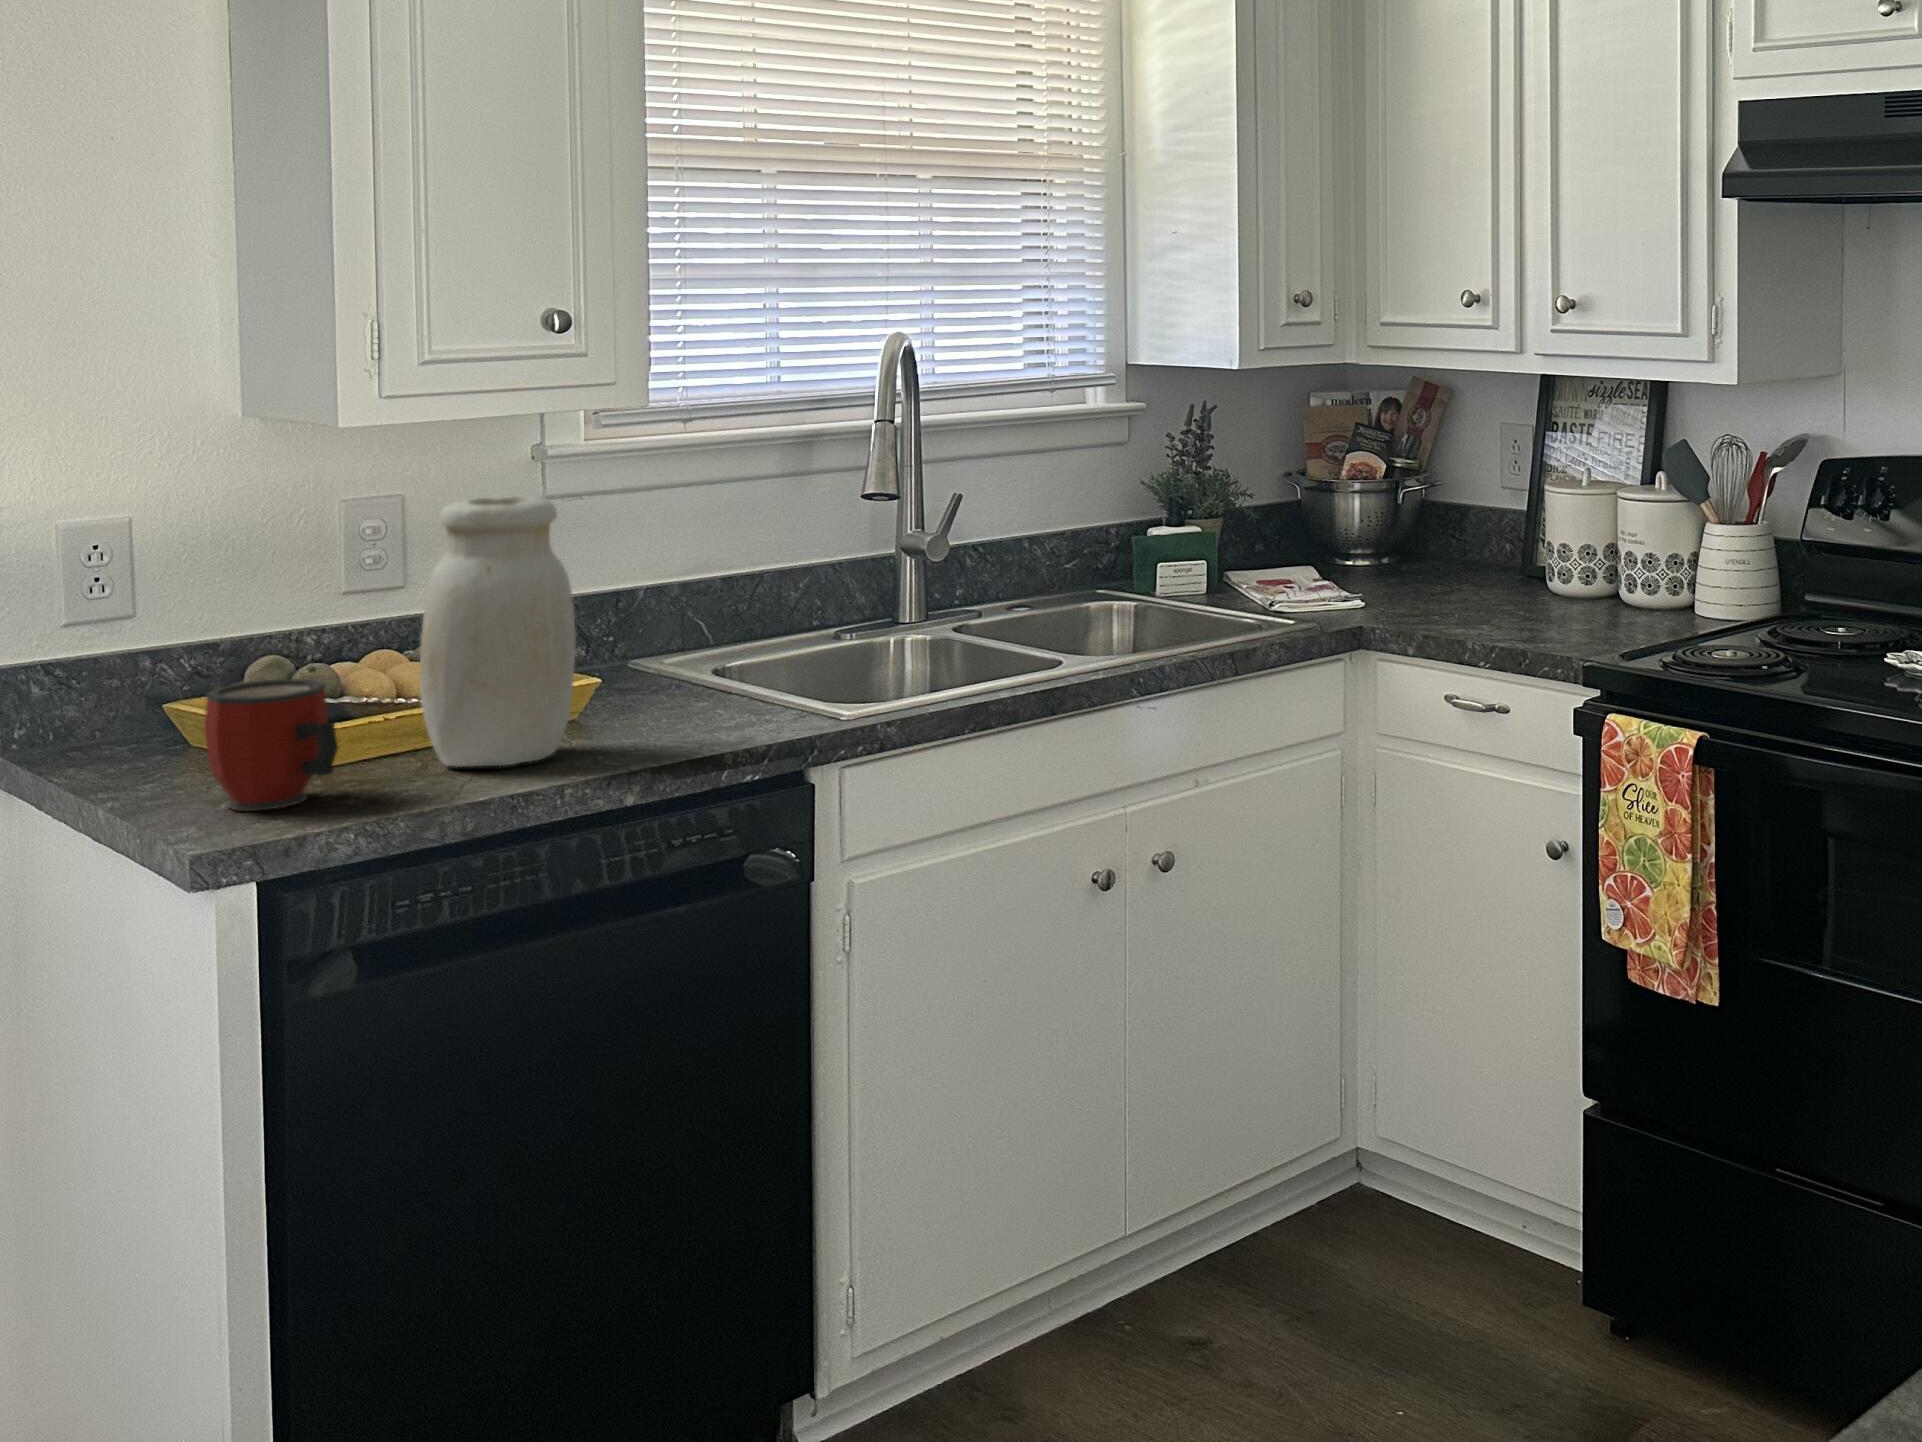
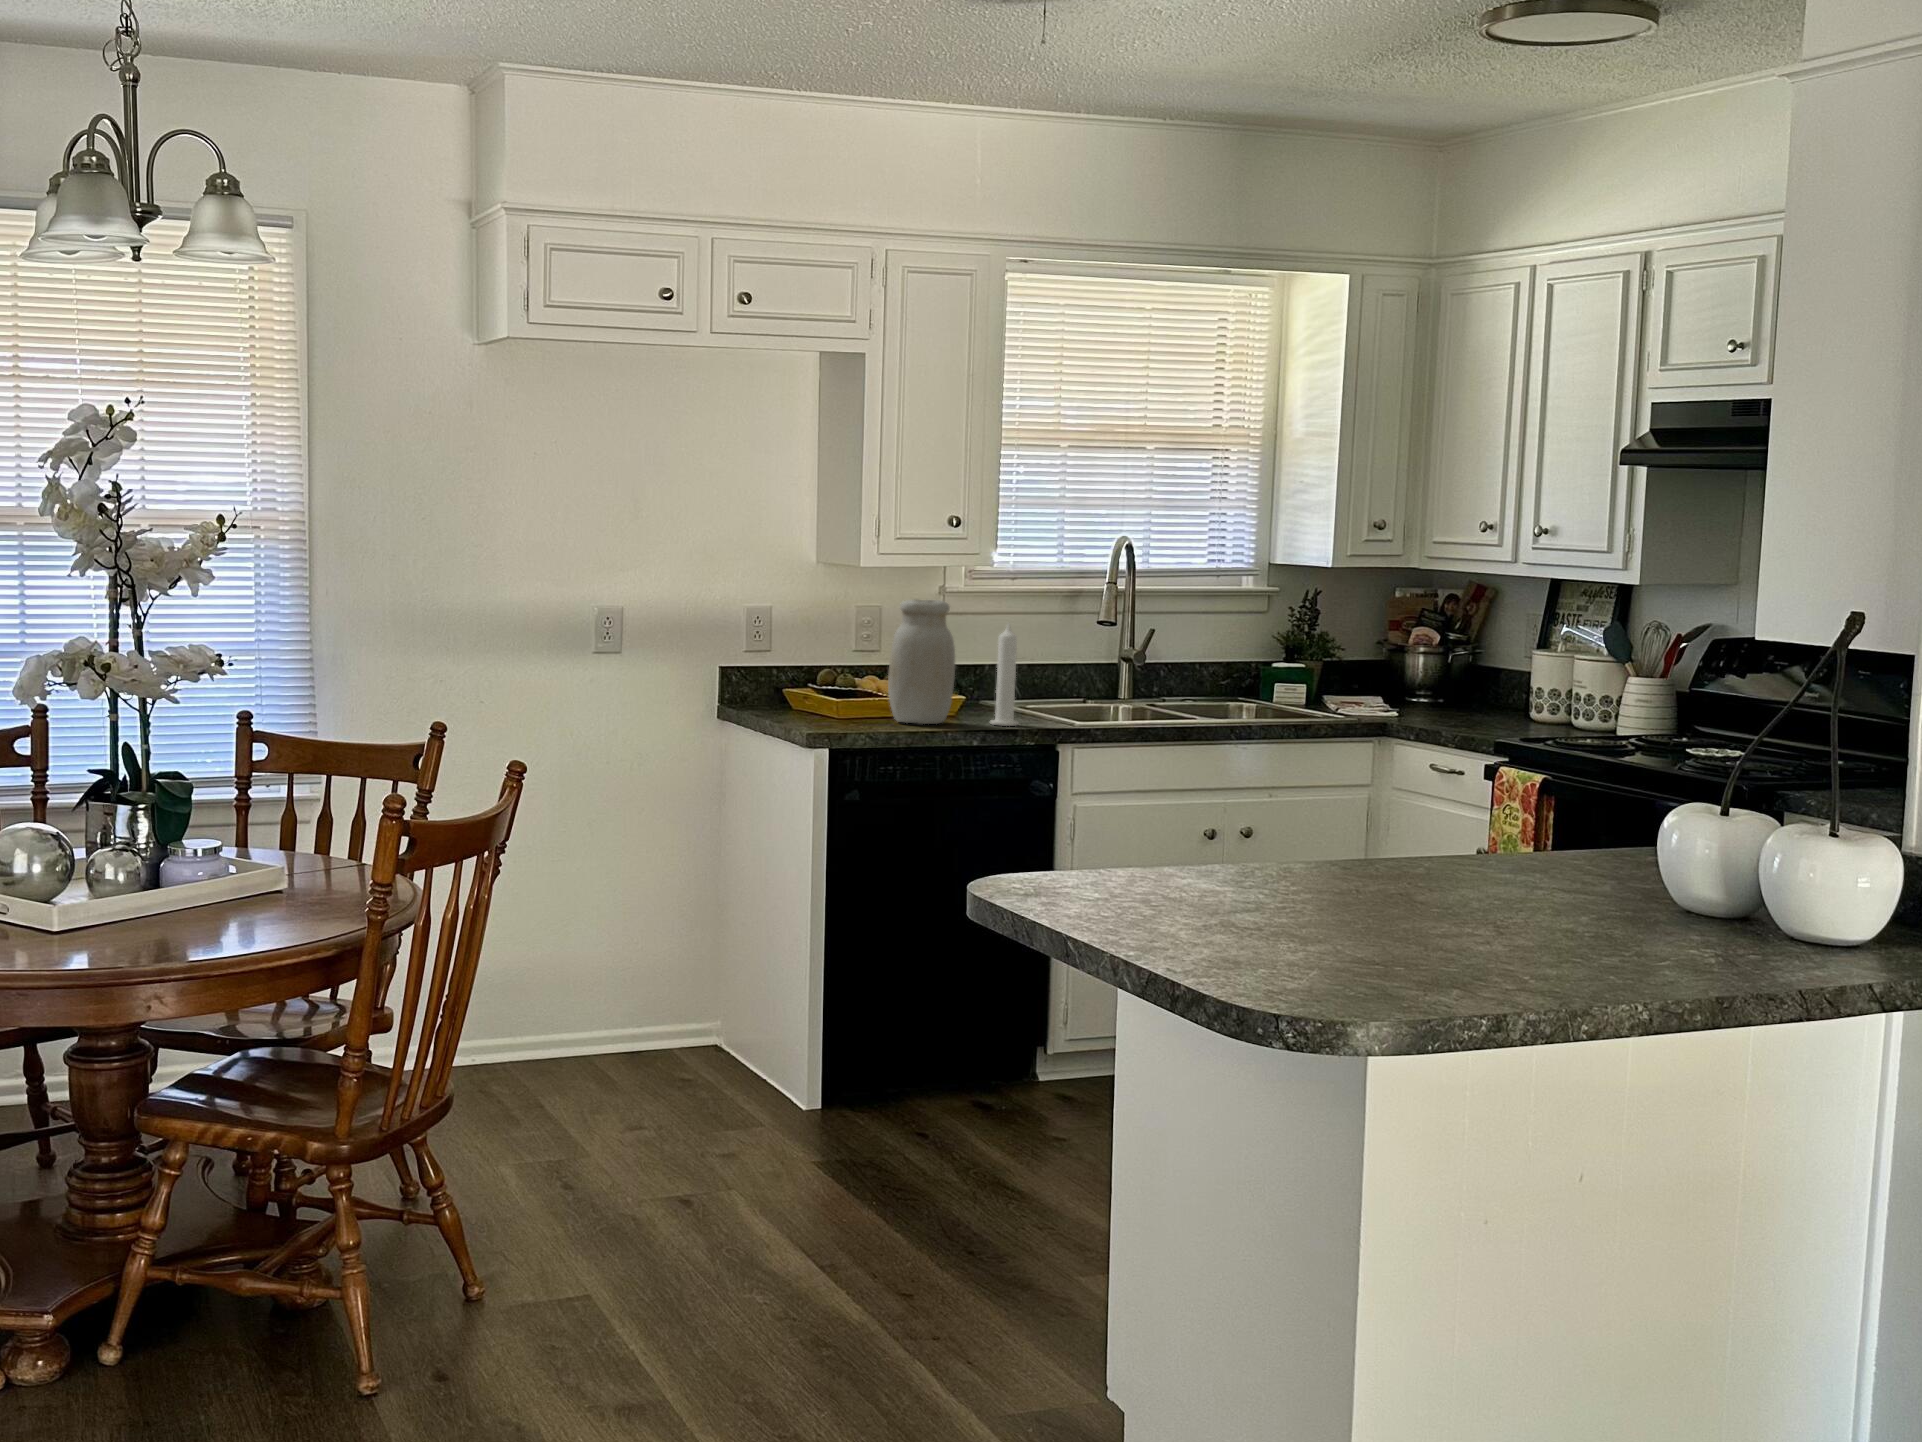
candle: none [658,529,721,743] -> present [990,623,1019,726]
mug: present [204,679,338,811] -> none [805,672,857,726]

